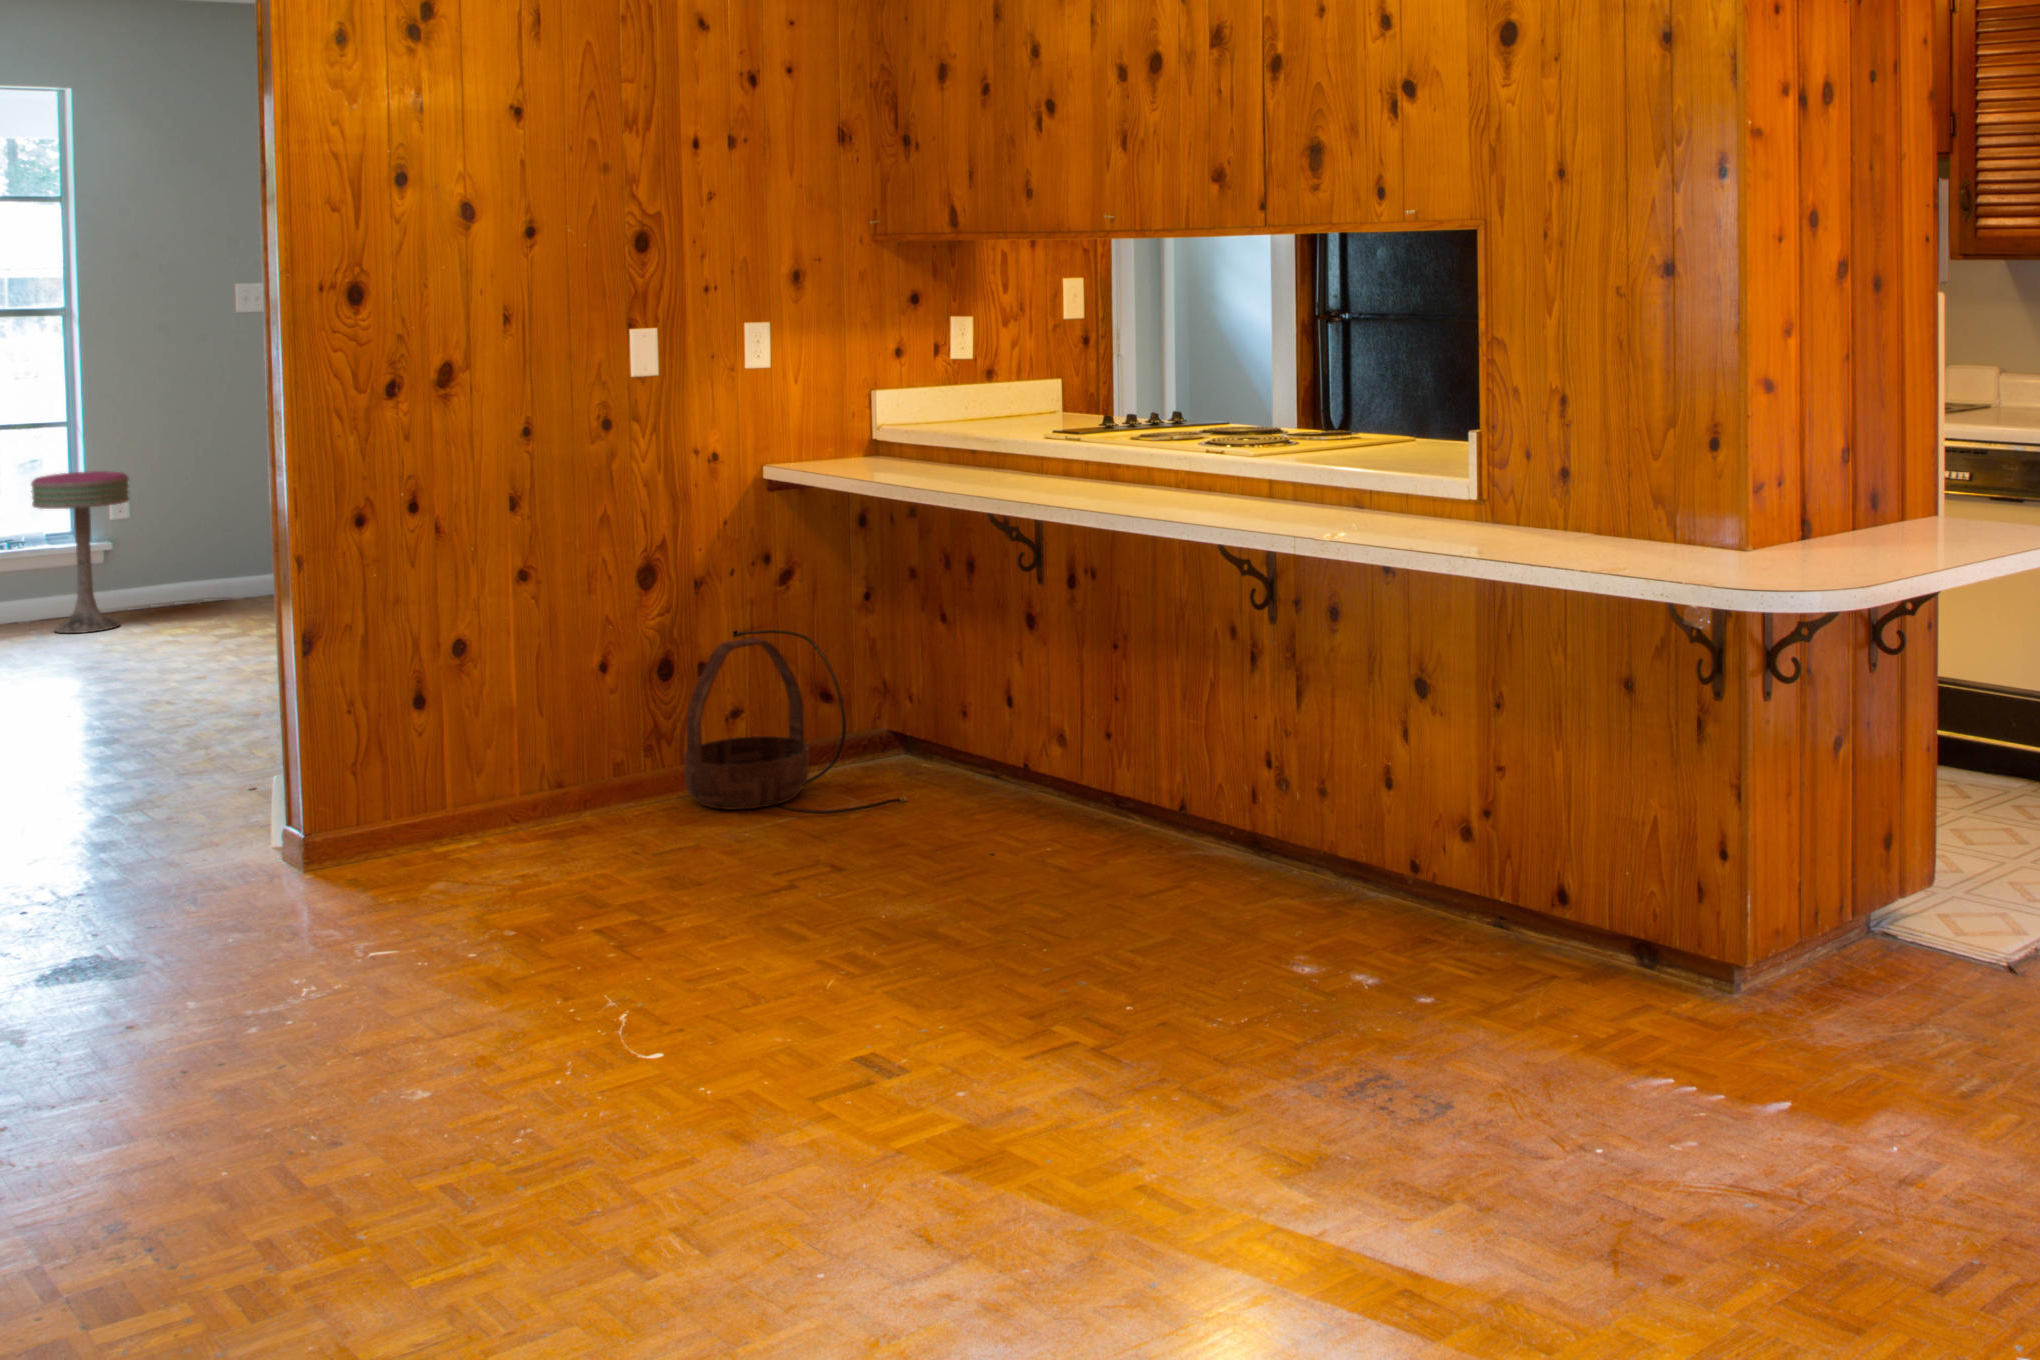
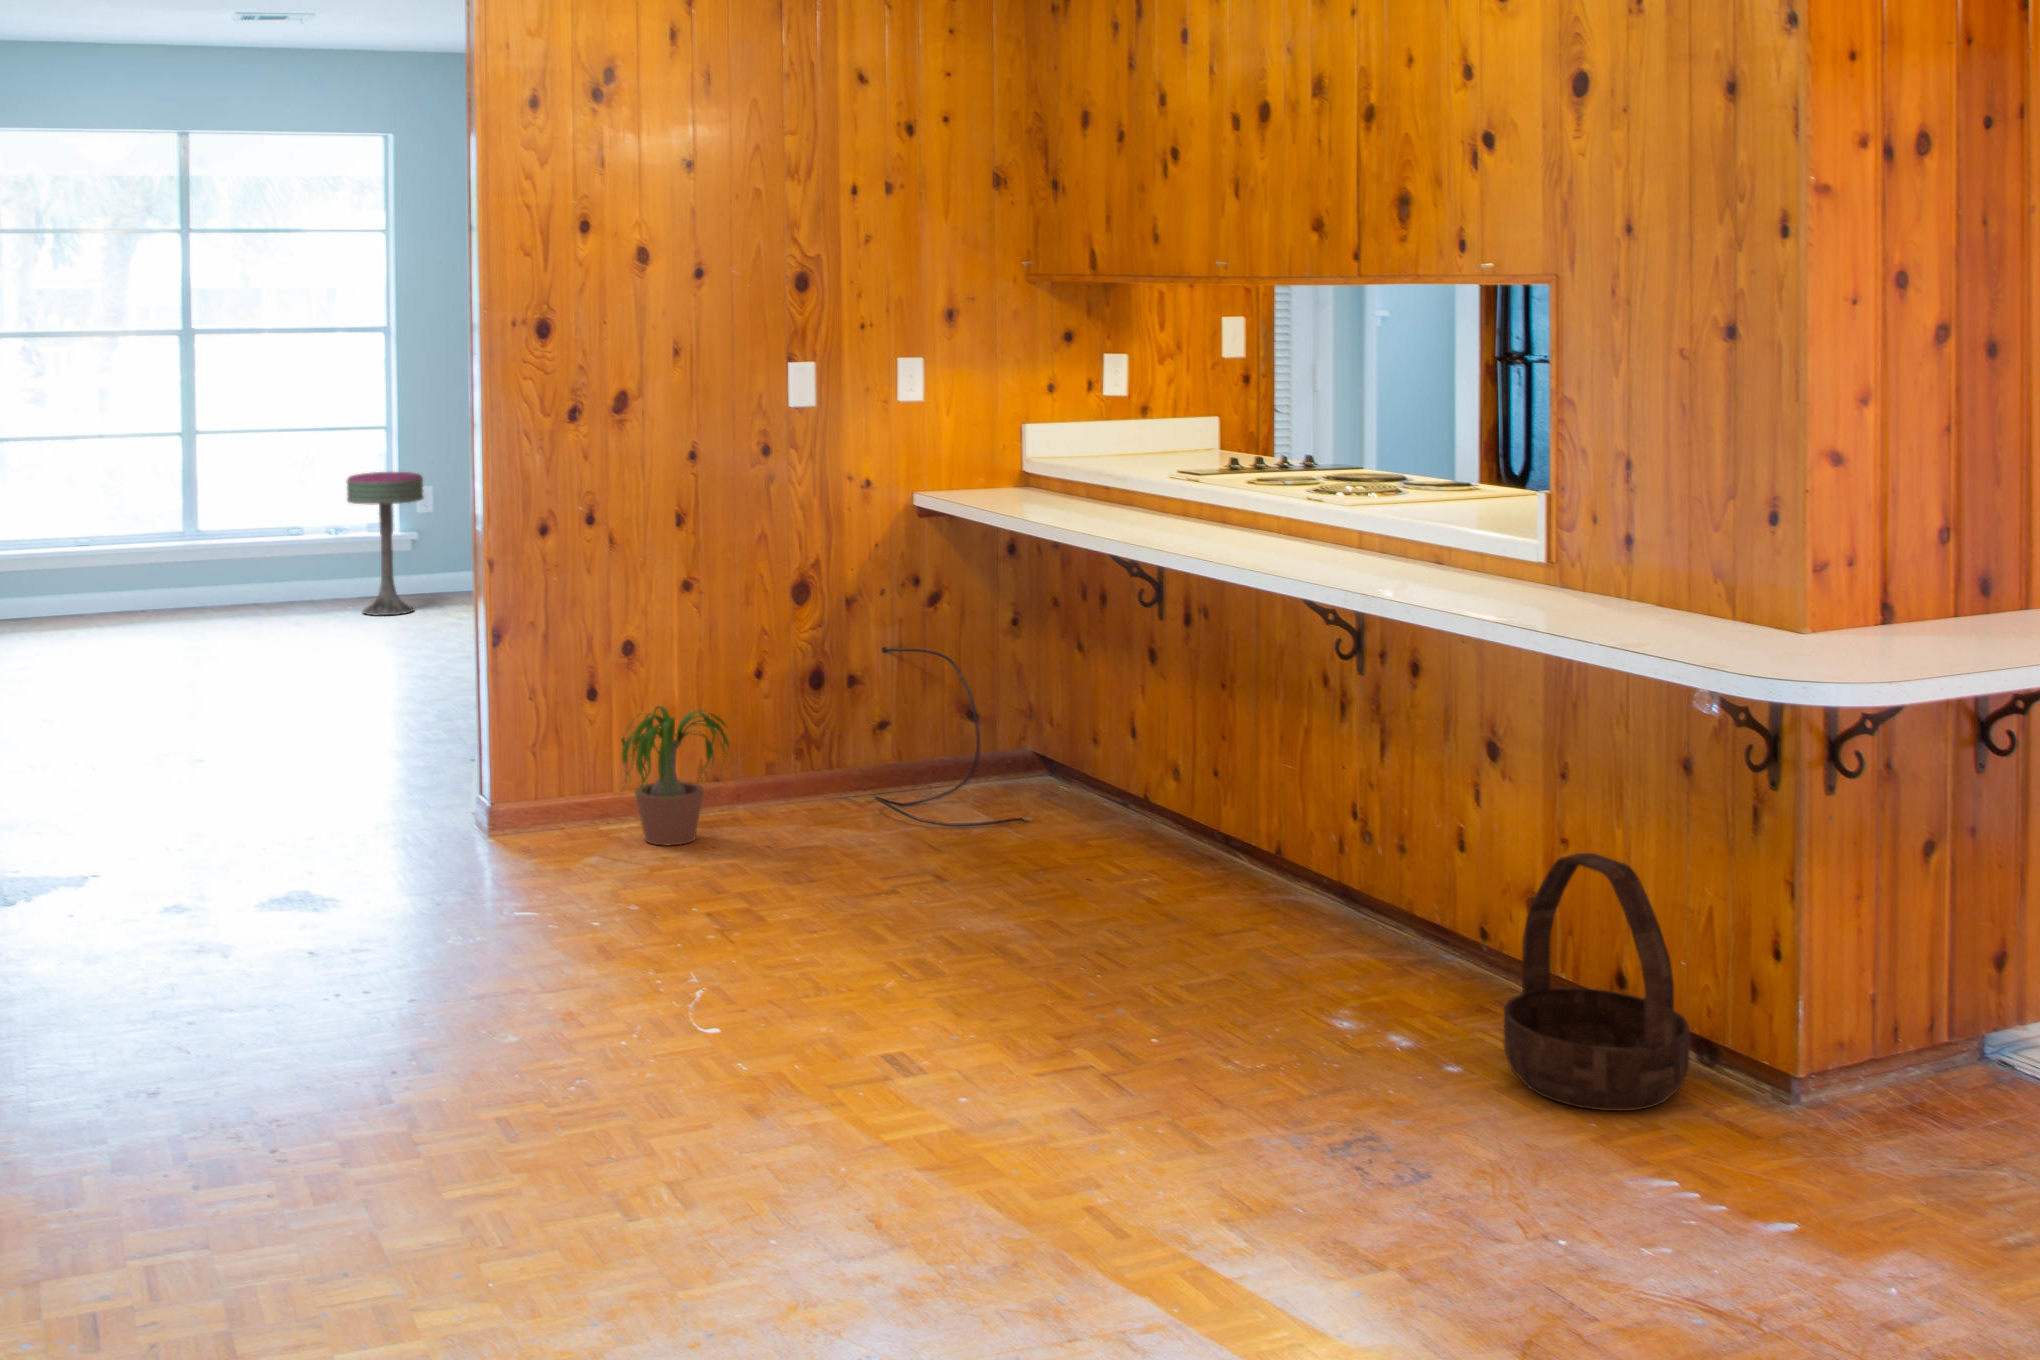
basket: present [684,638,809,810] -> present [1504,853,1690,1111]
potted plant: none [446,708,605,862] -> present [622,706,732,845]

